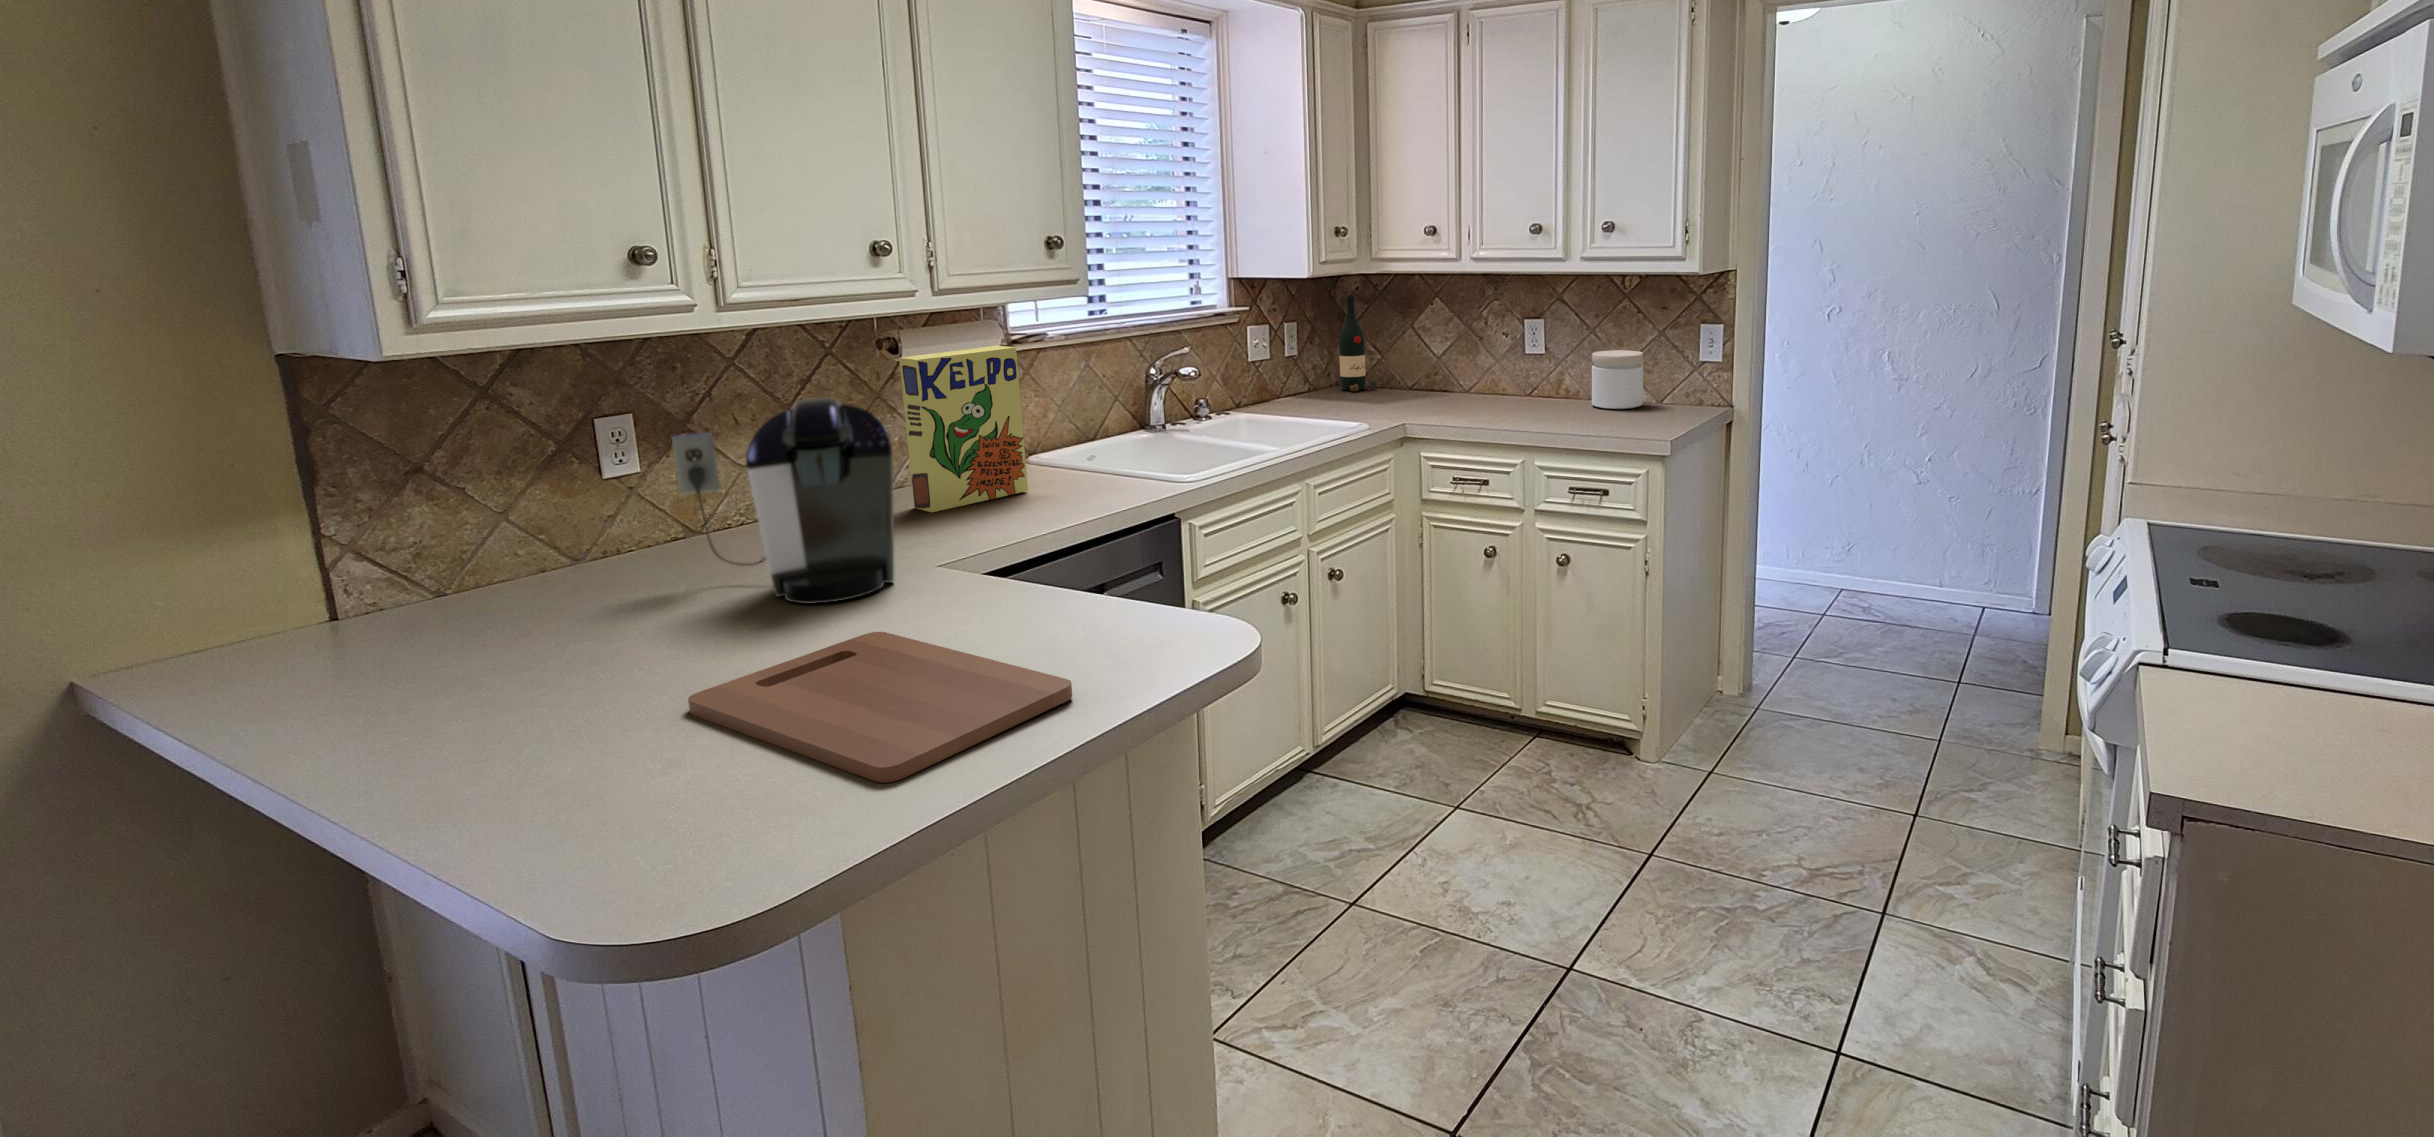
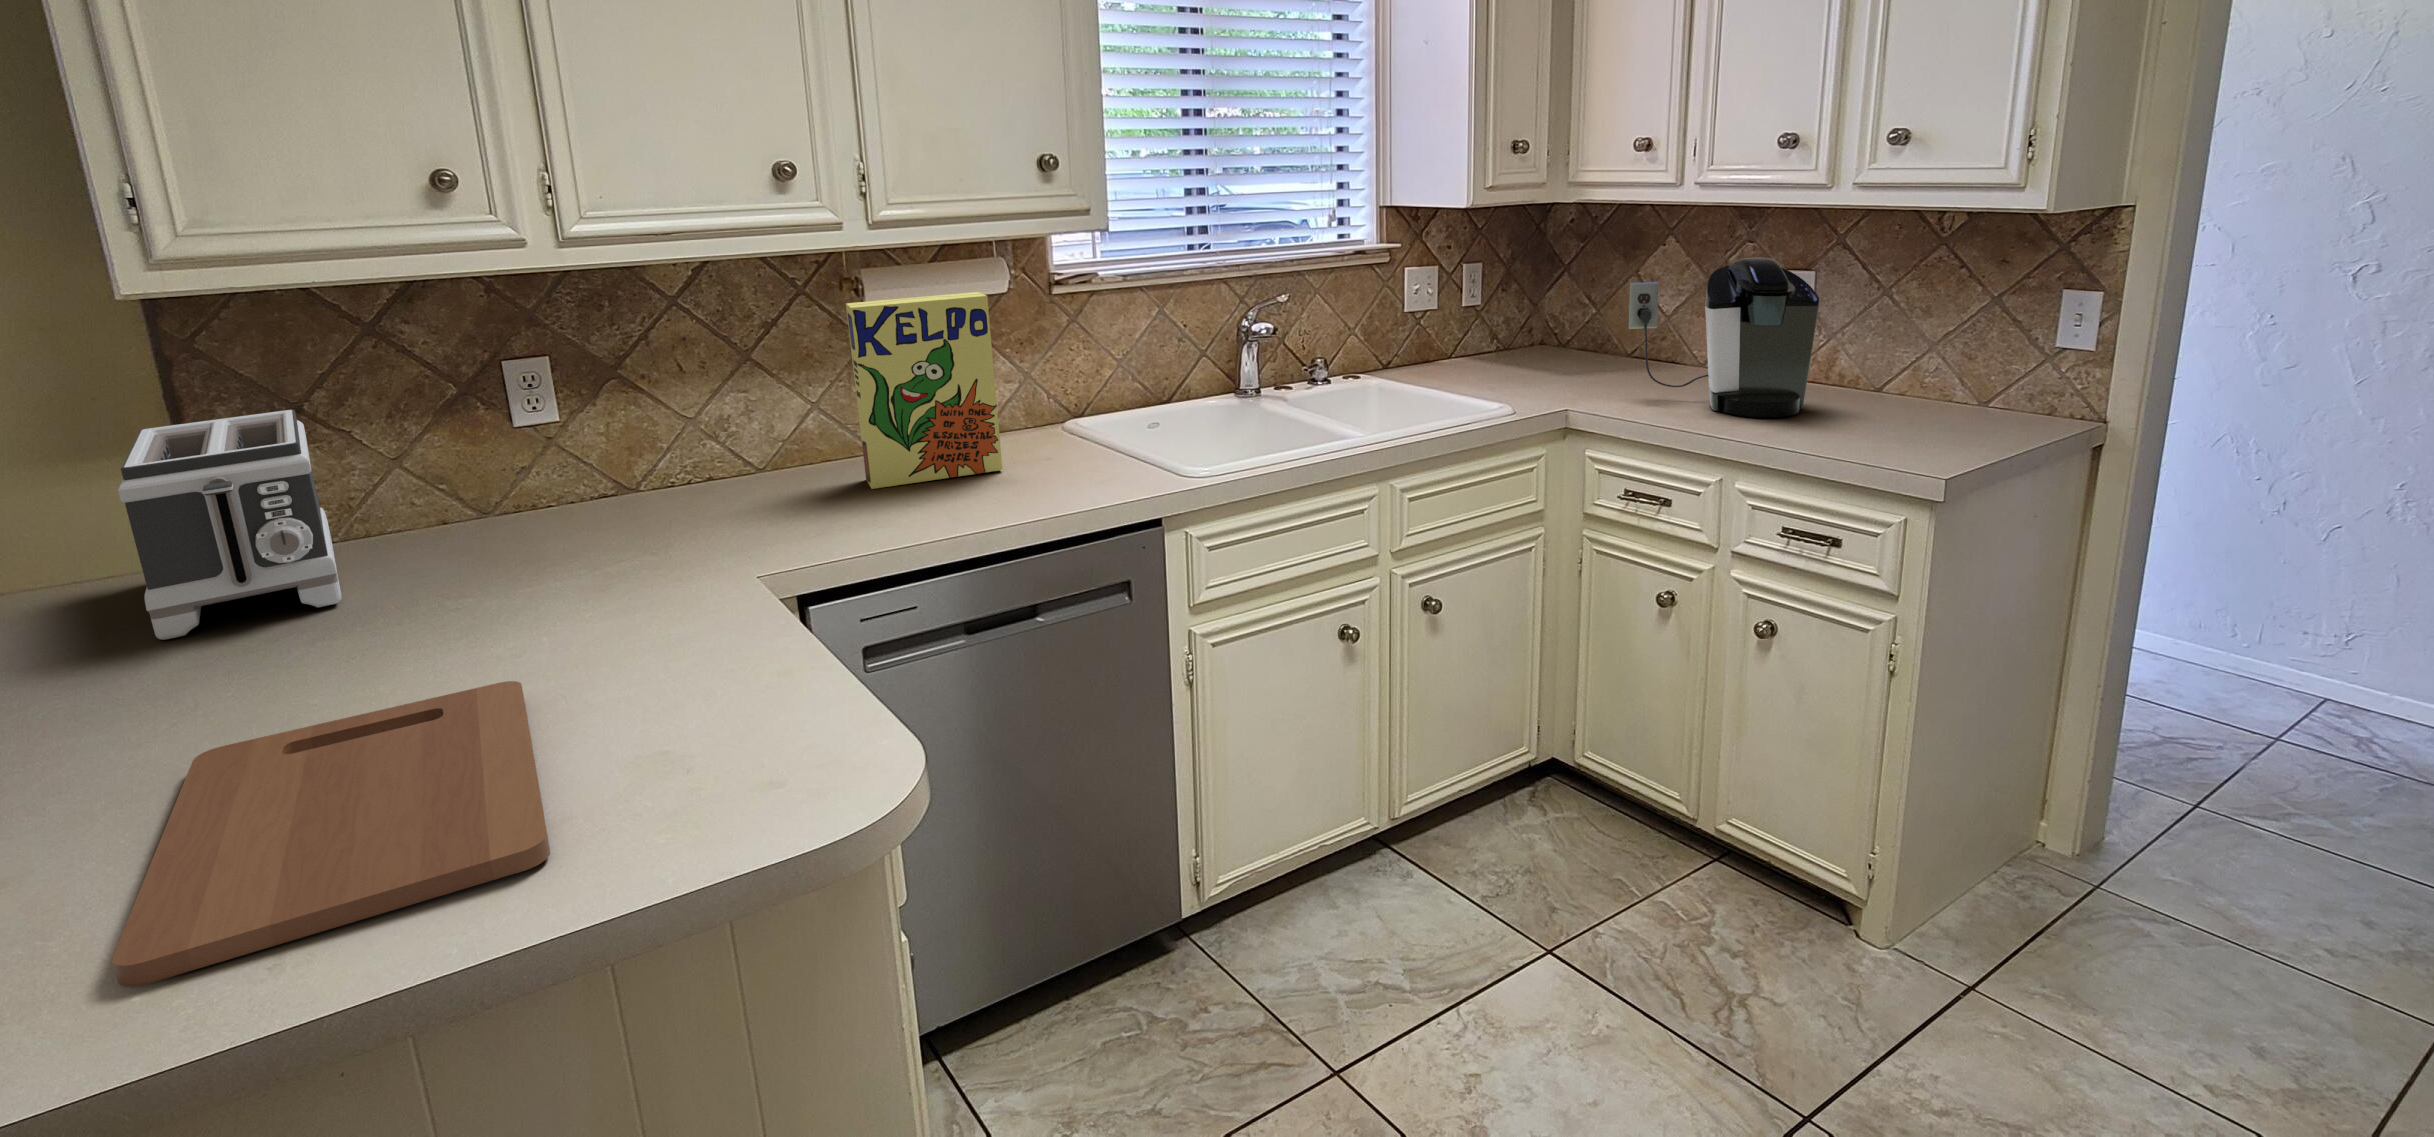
wine bottle: present [1339,295,1378,391] -> none [1536,232,1585,356]
jar: present [1592,350,1643,409] -> none [1864,326,1954,415]
coffee maker: present [672,398,894,604] -> present [1628,258,1819,417]
toaster: none [301,468,575,666] -> present [118,409,341,640]

